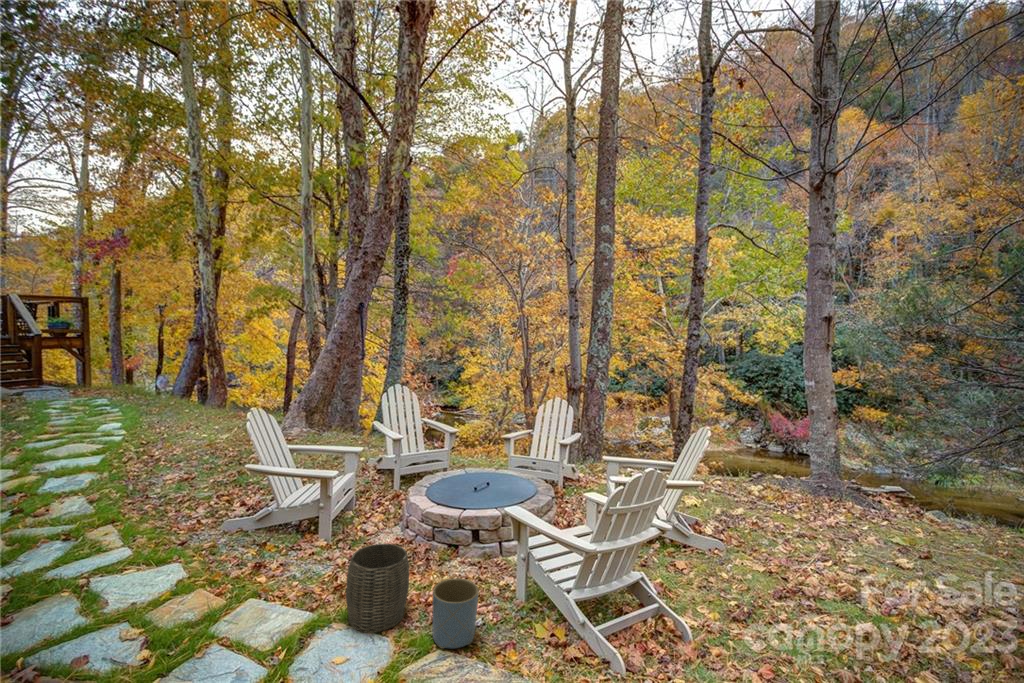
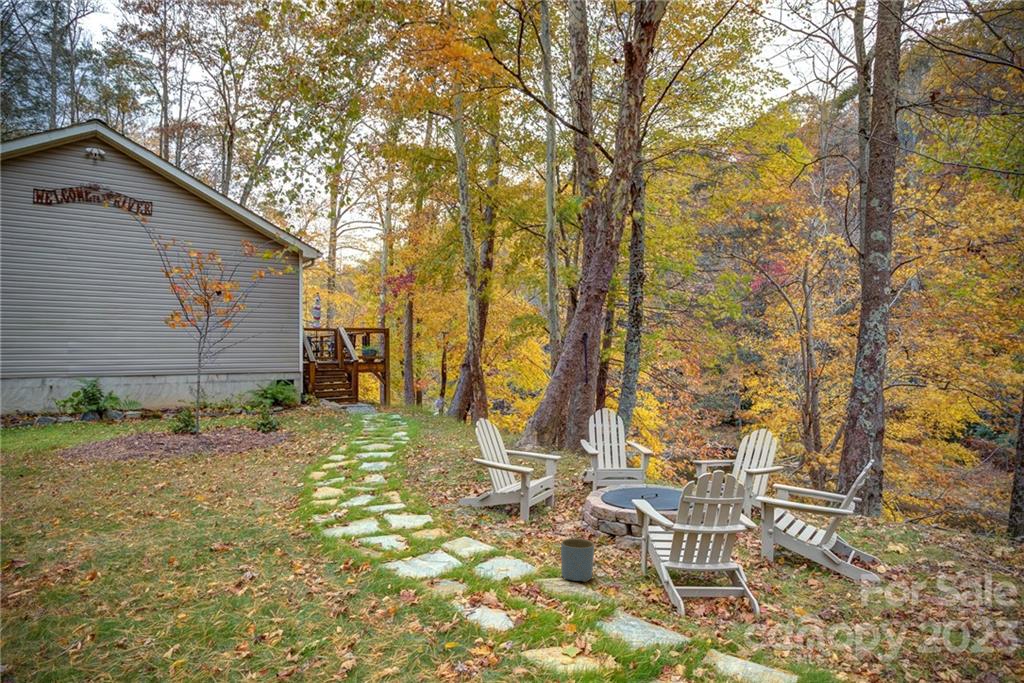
woven basket: present [346,544,409,633] -> none [513,512,556,566]

